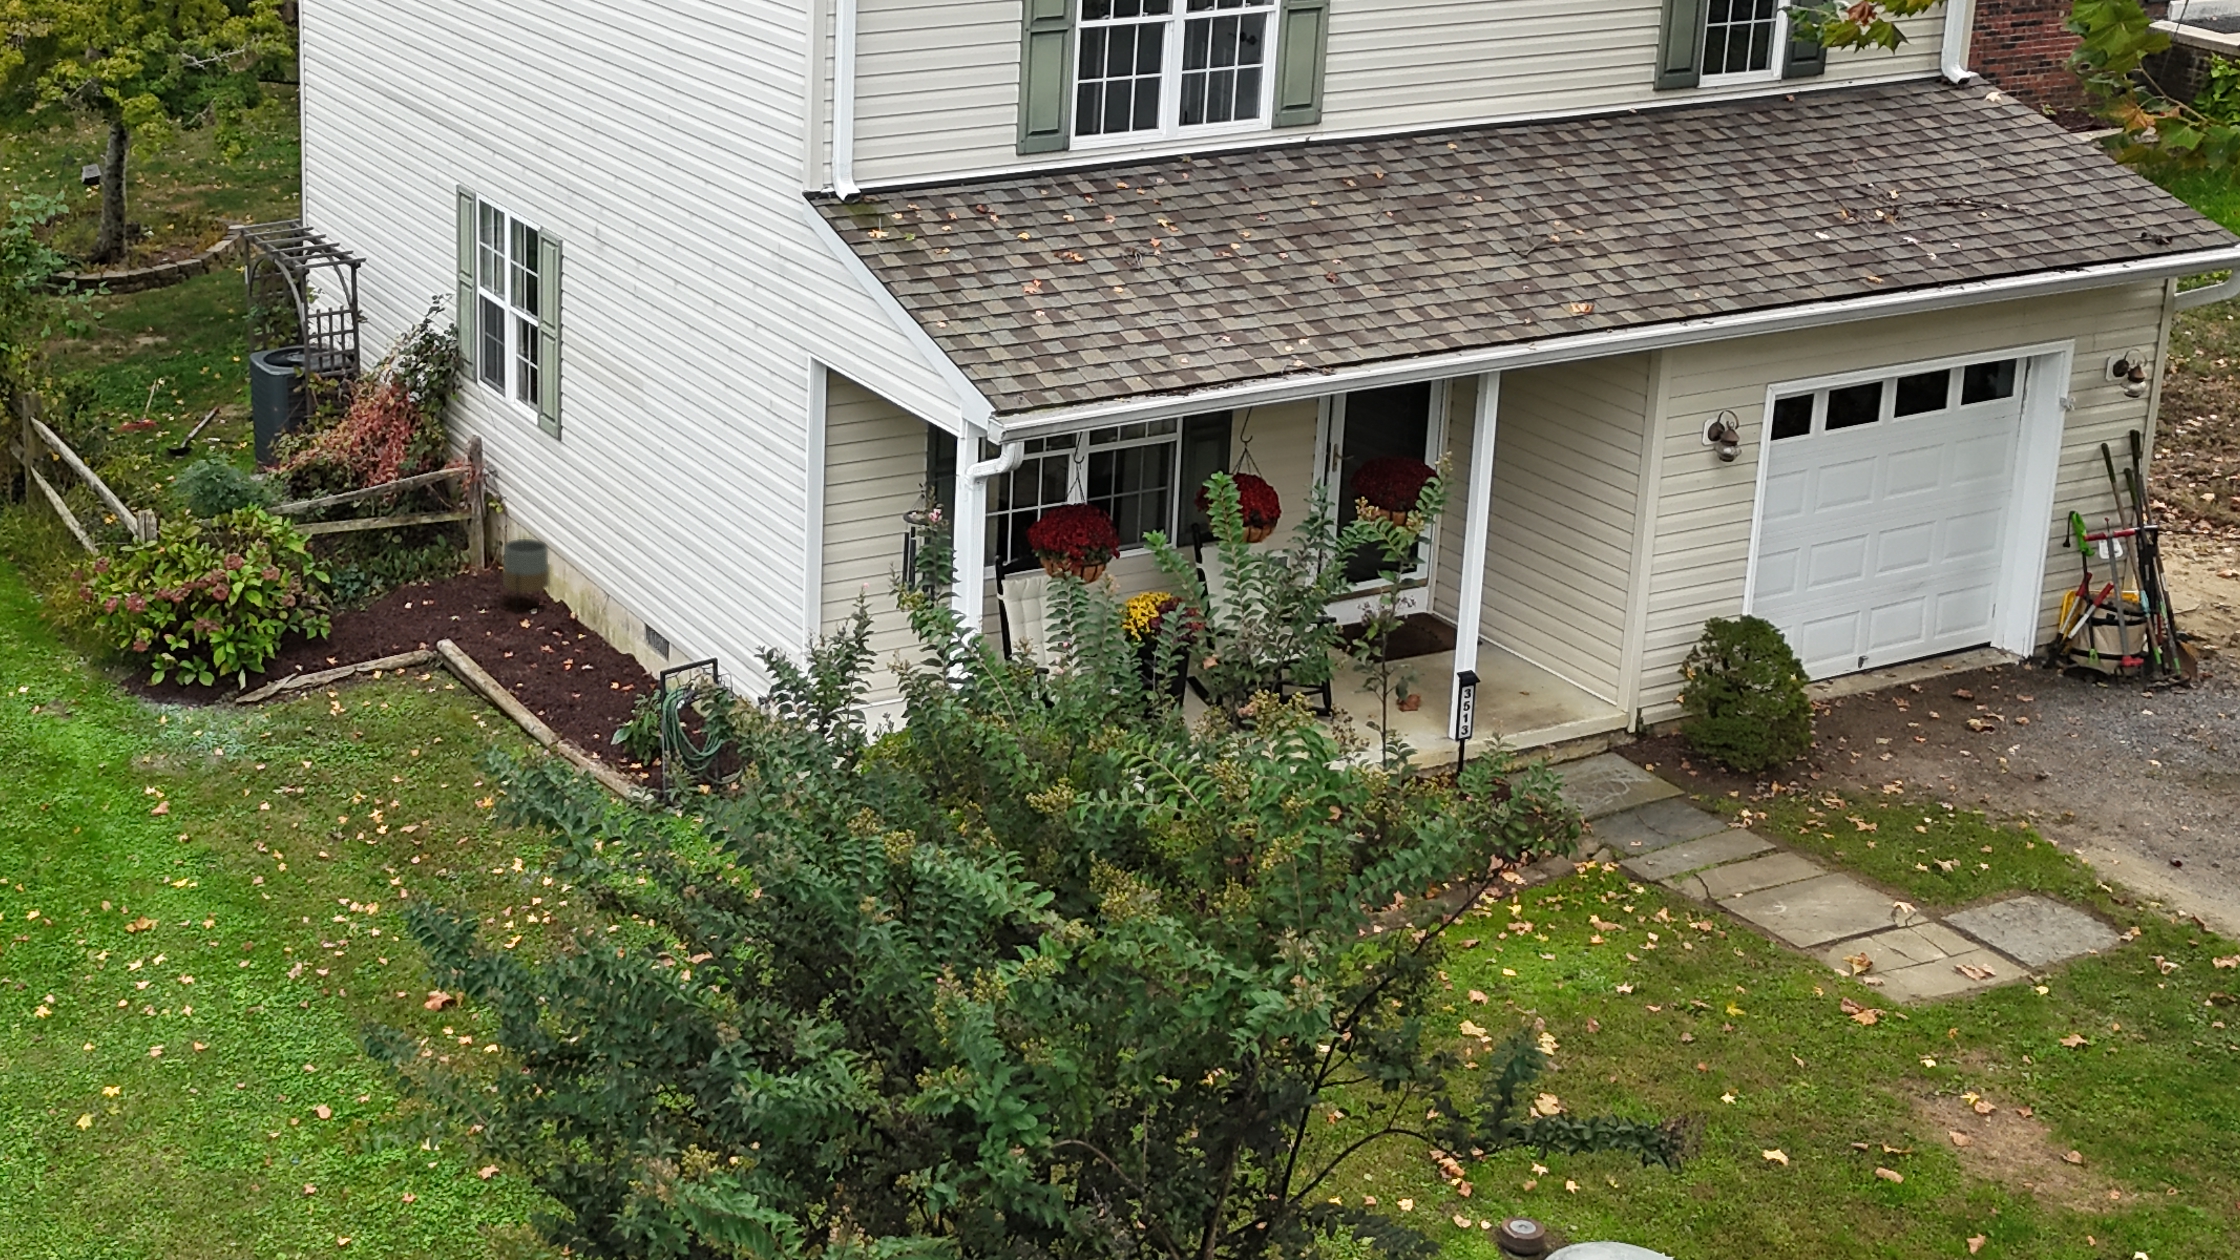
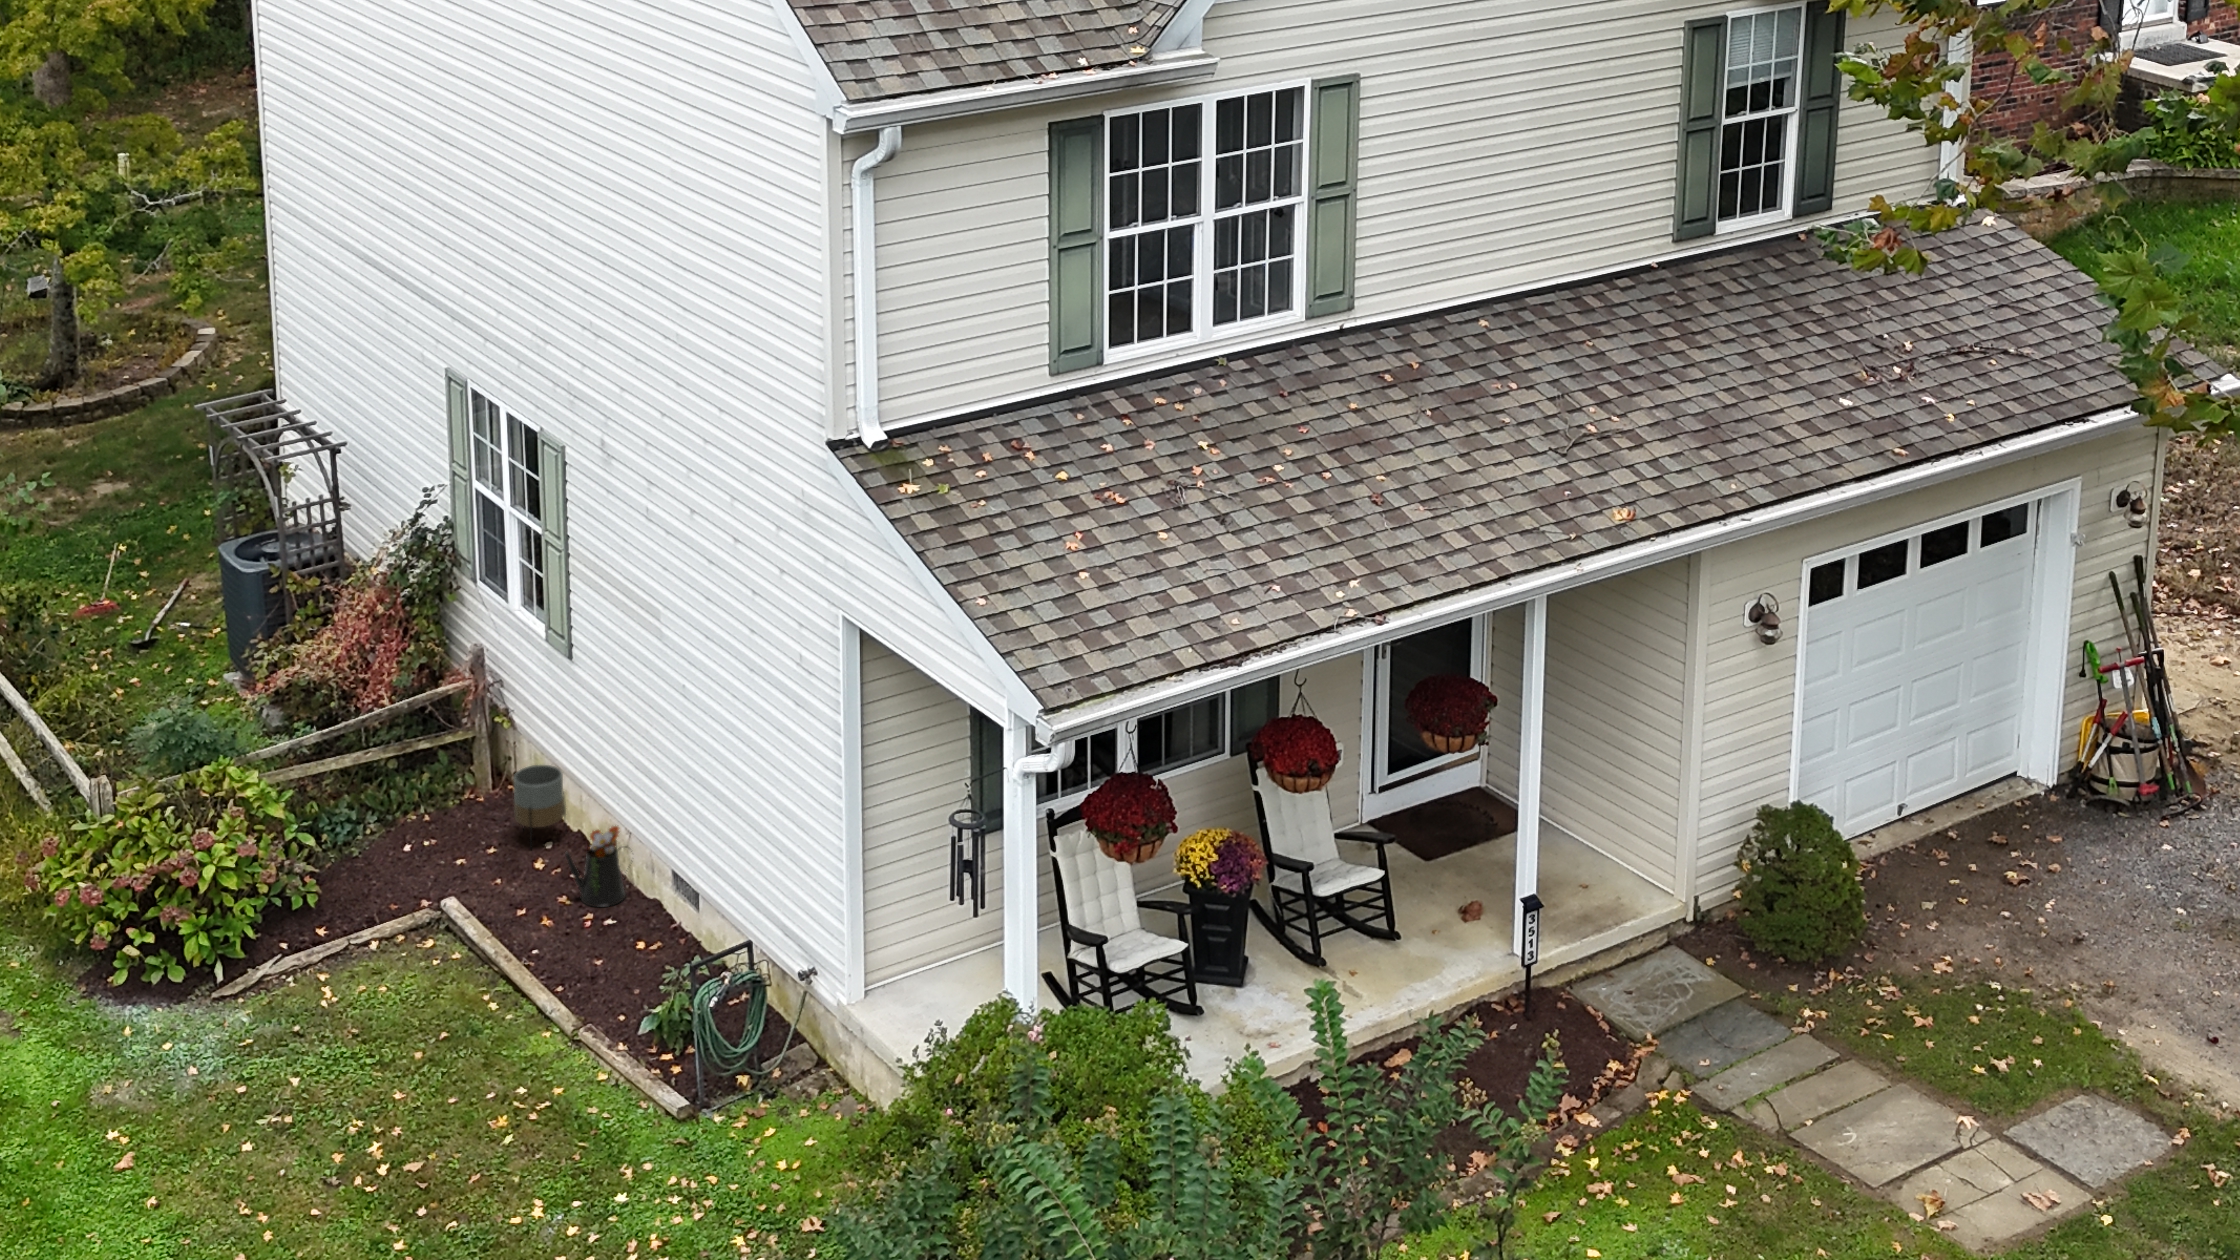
watering can: none [548,581,610,657] -> present [565,826,626,907]

